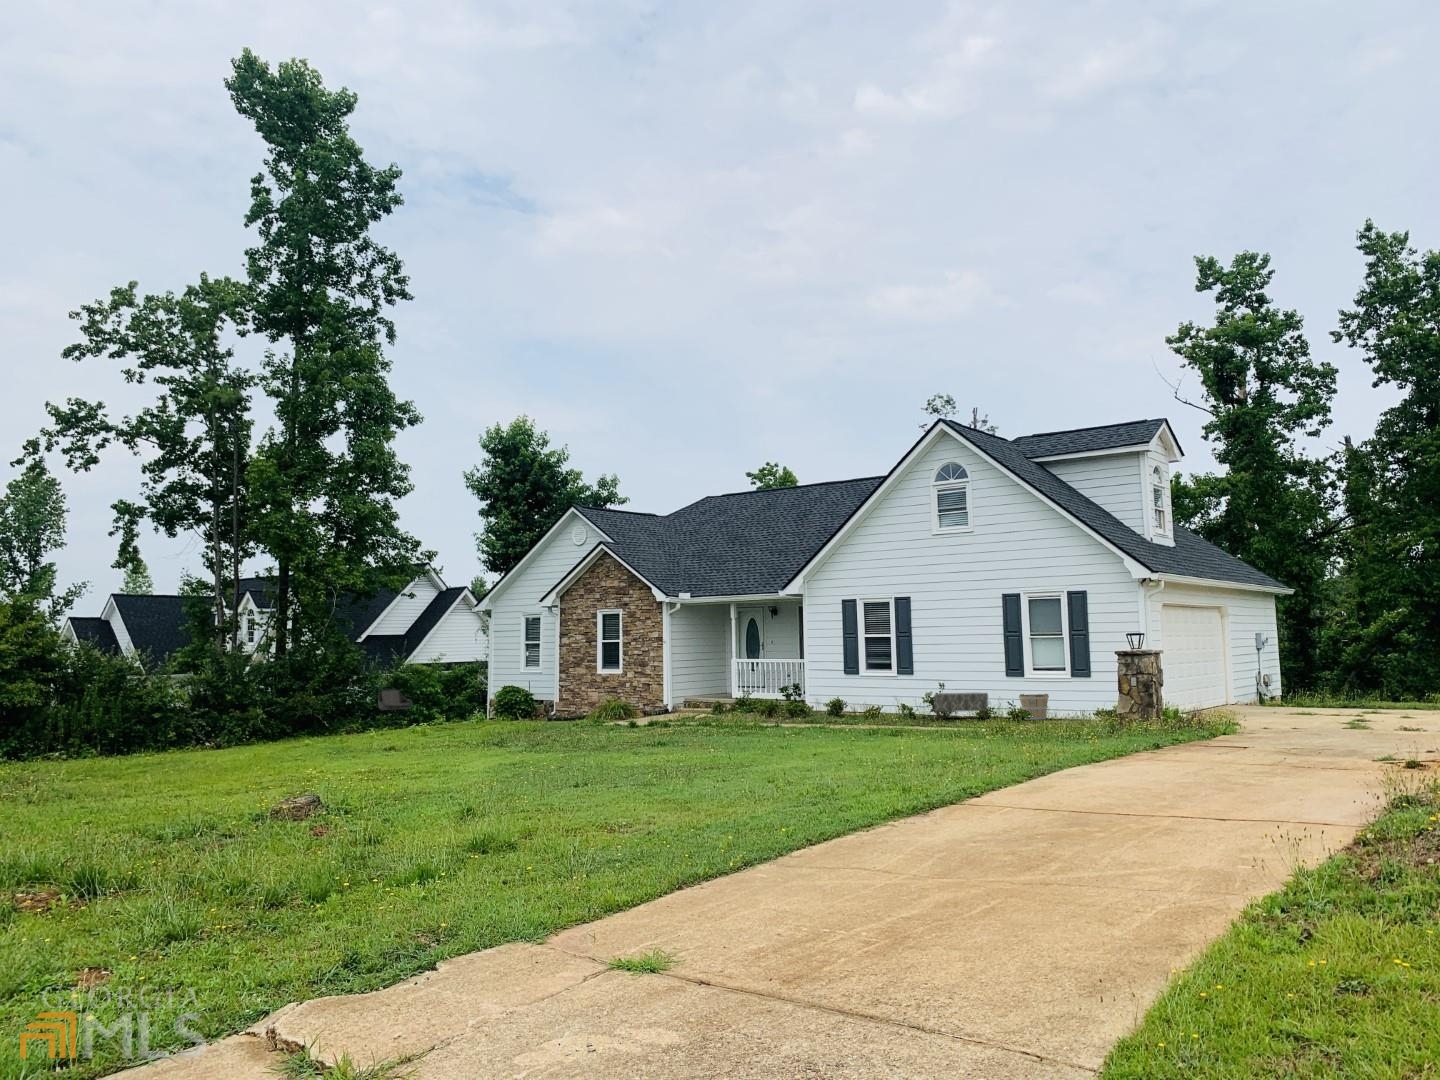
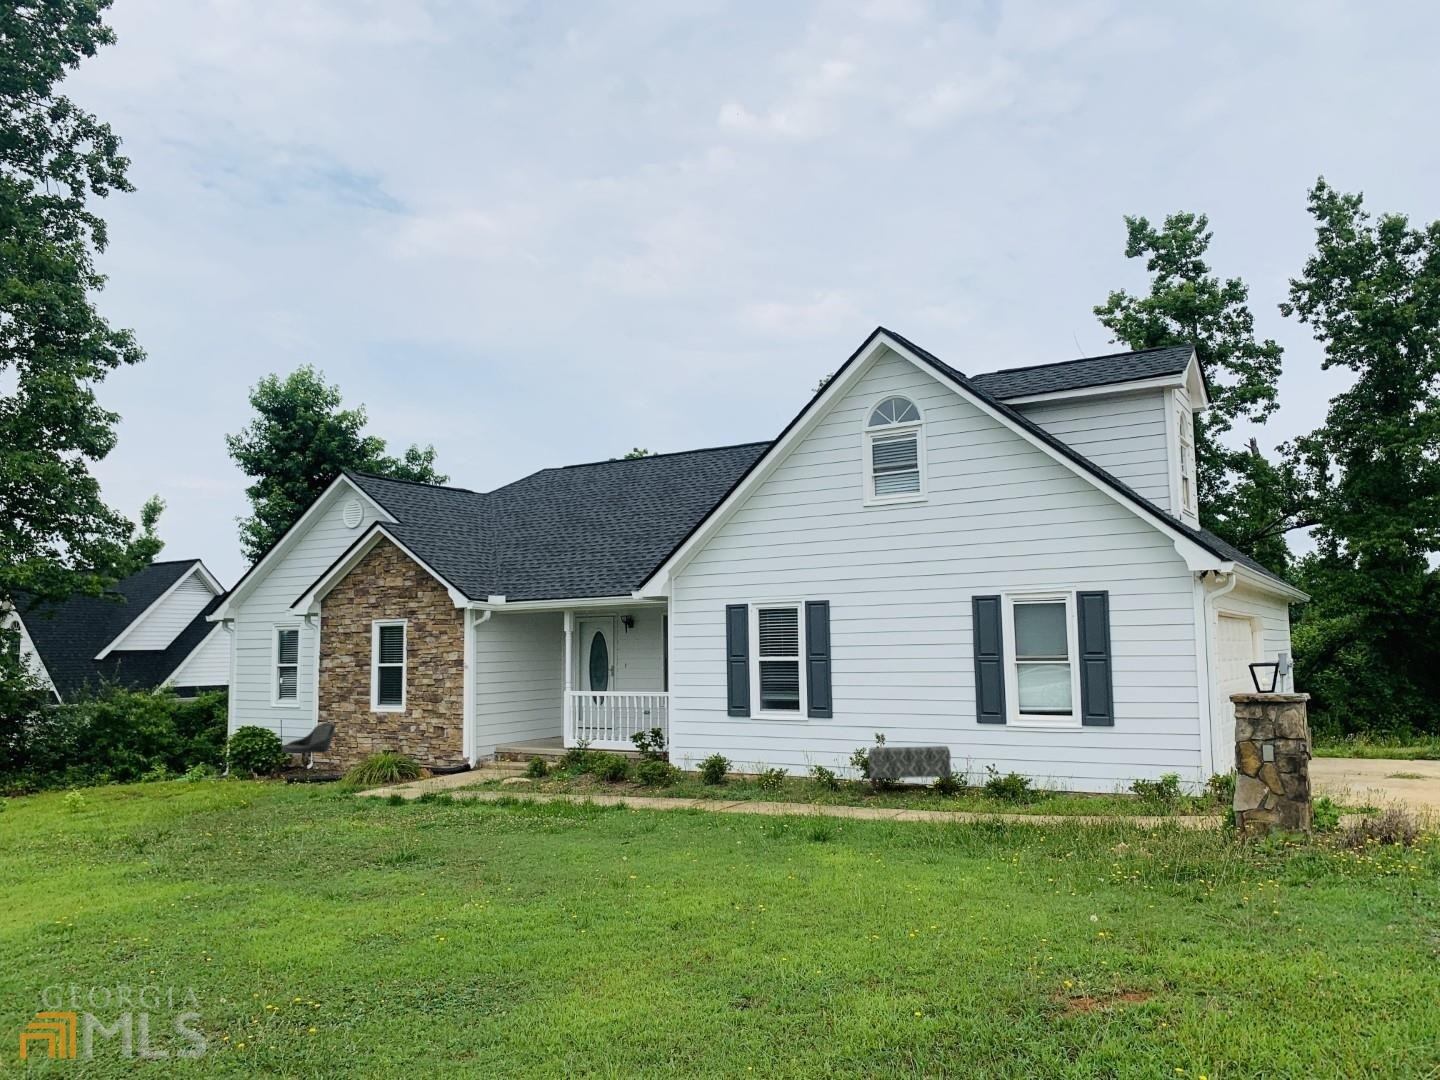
lounge chair: present [378,689,413,723] -> present [282,723,337,774]
wooden bucket: present [1019,694,1049,720] -> none [1005,751,1052,794]

